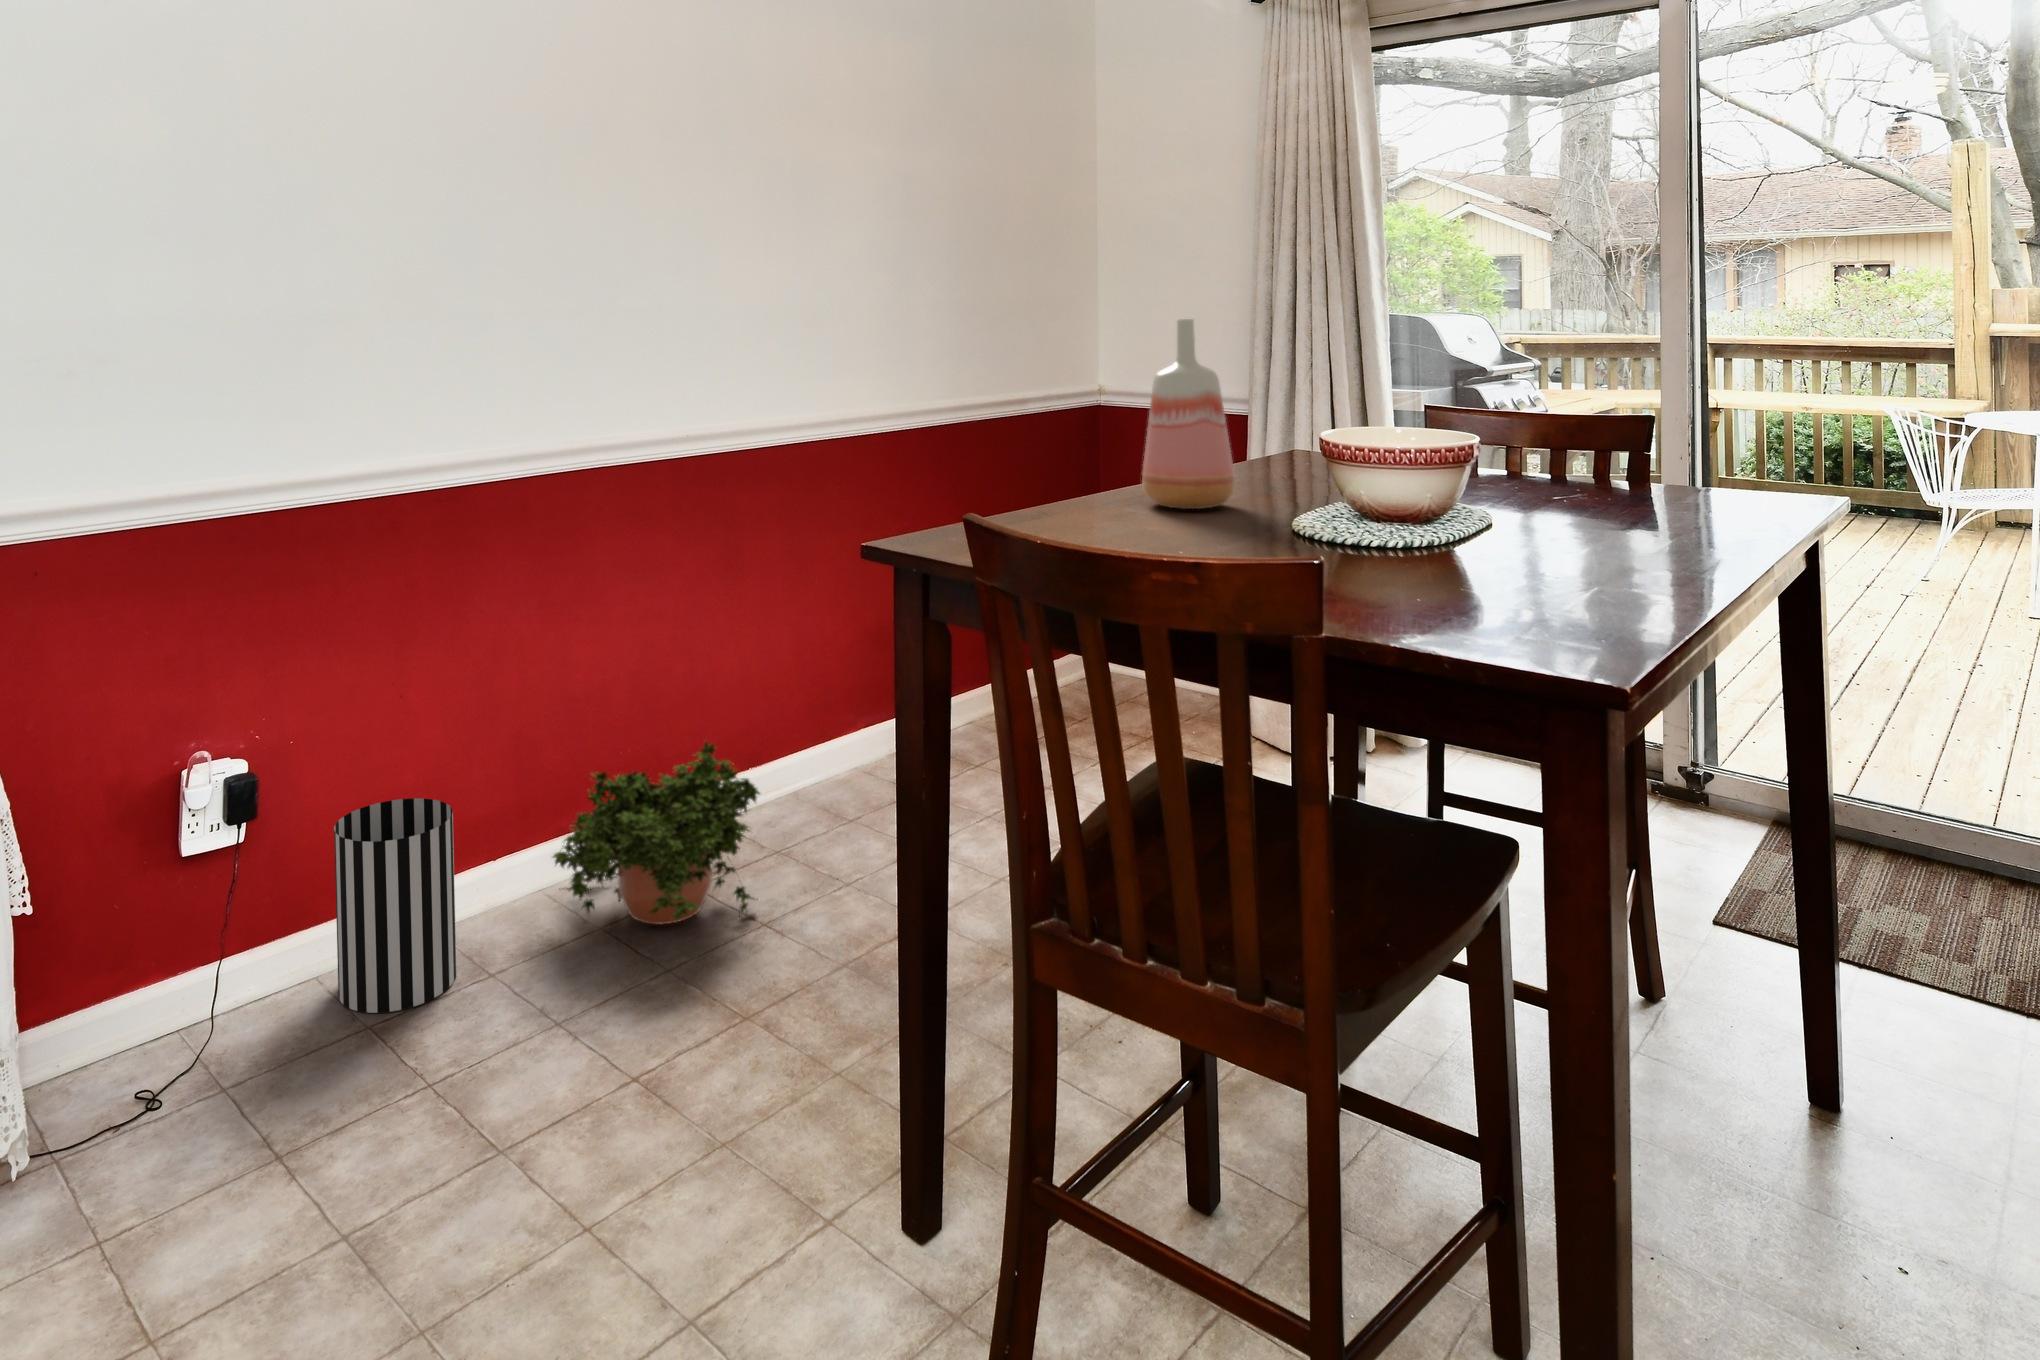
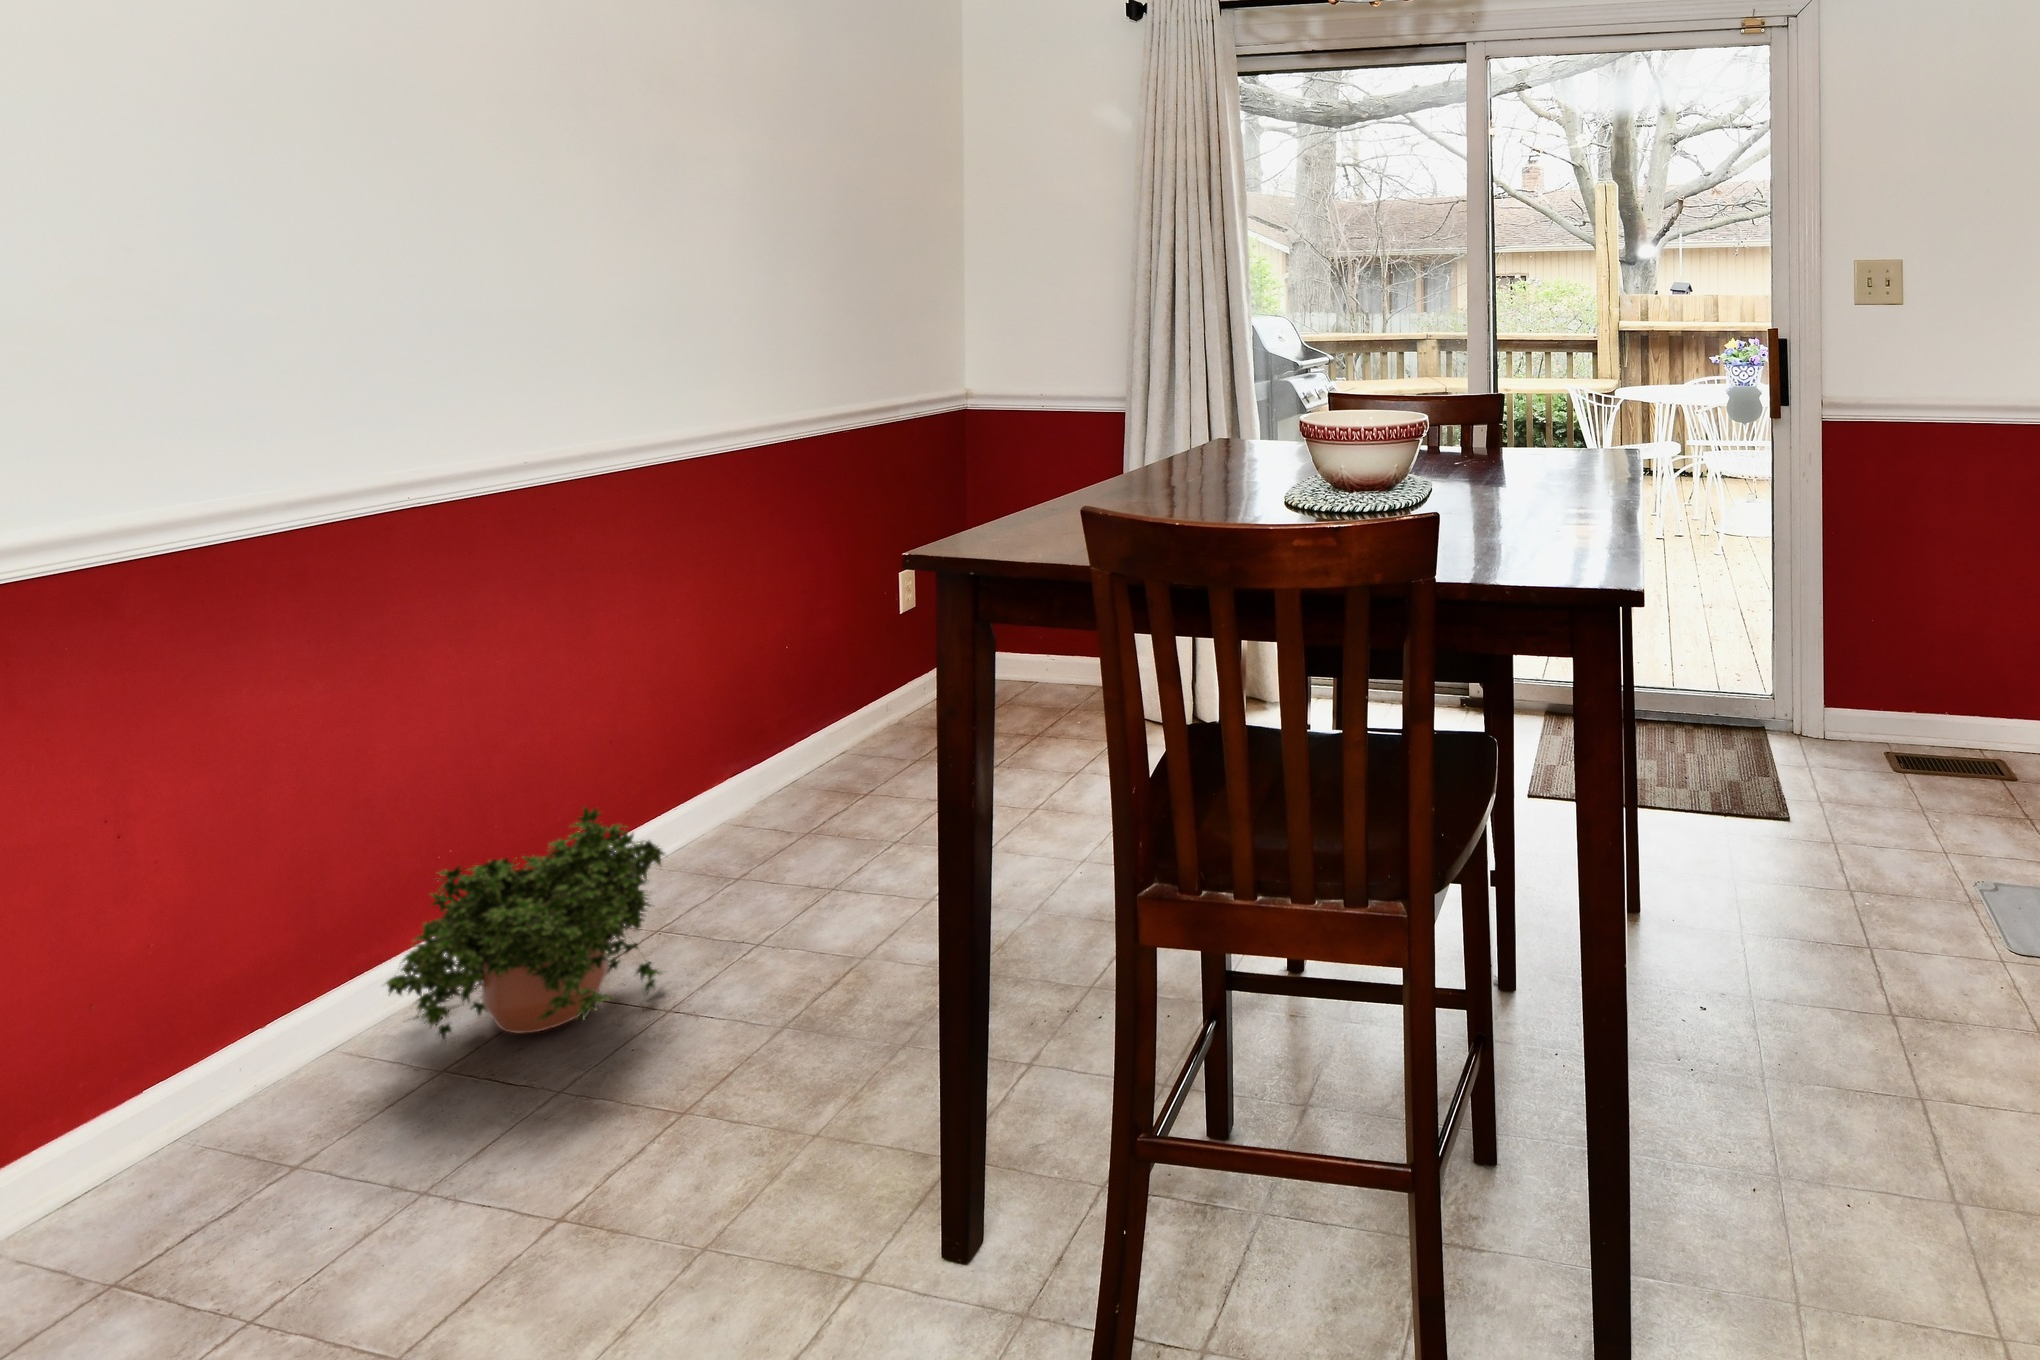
vase: present [1142,319,1235,509] -> none [1118,321,1204,499]
wastebasket: present [334,798,457,1013] -> none [48,950,256,1256]

